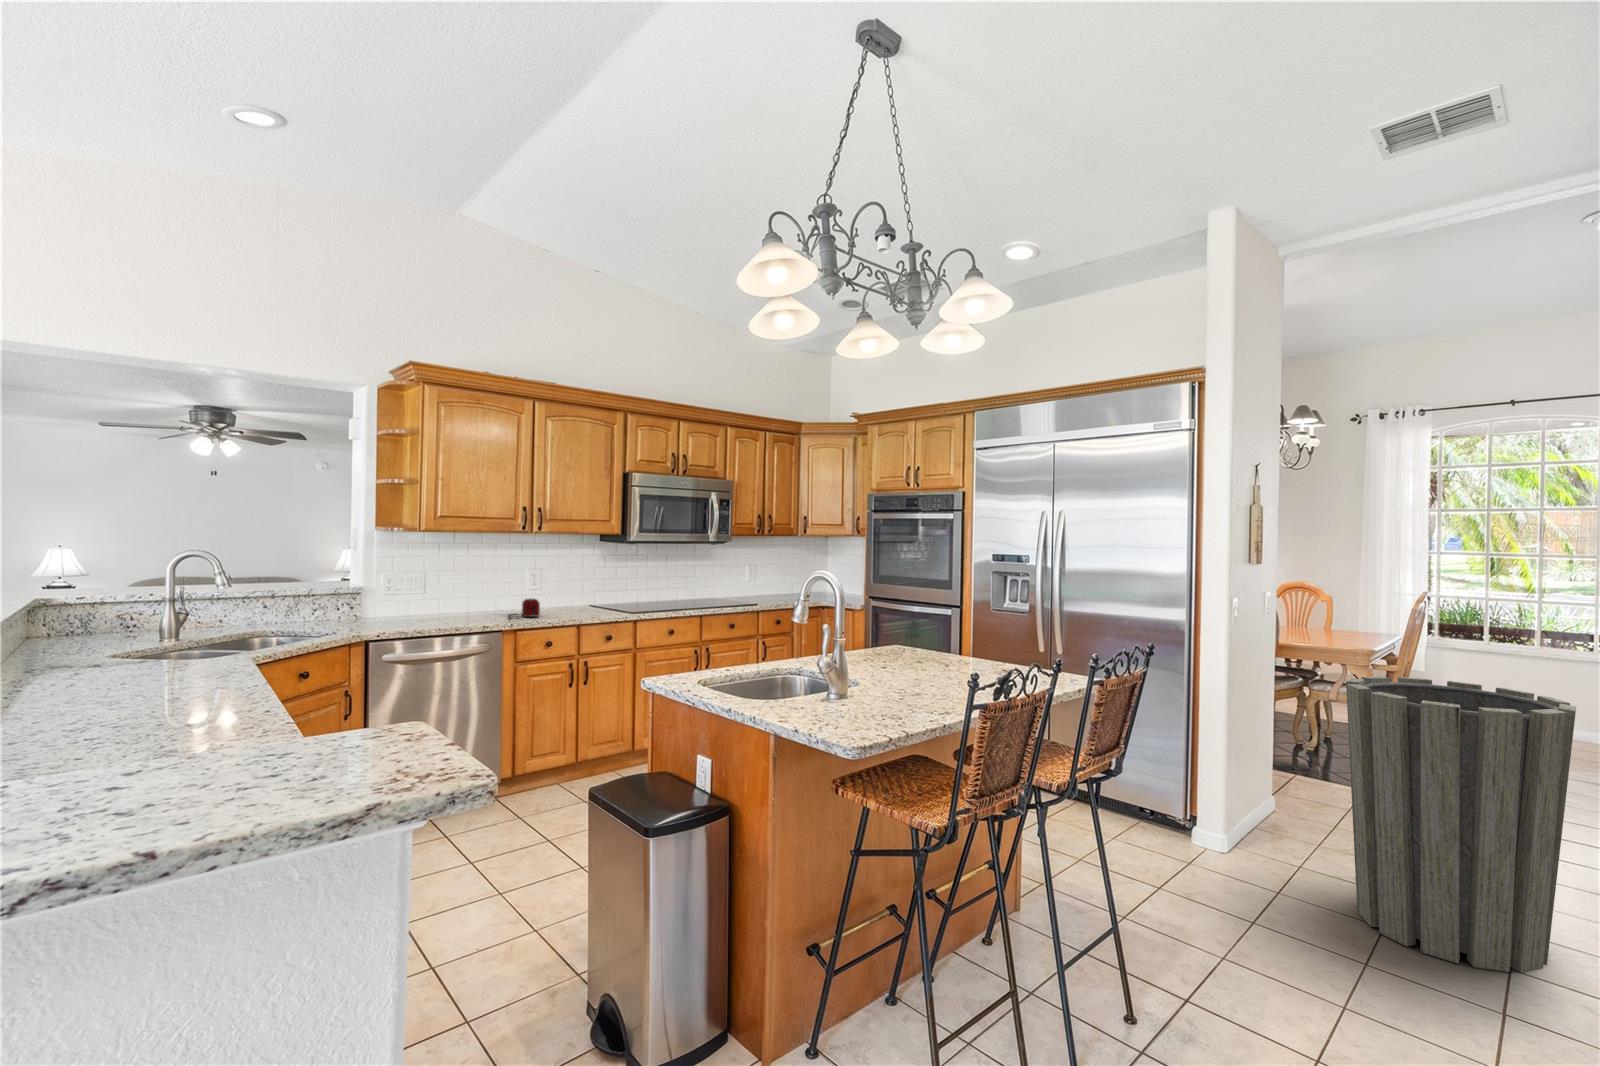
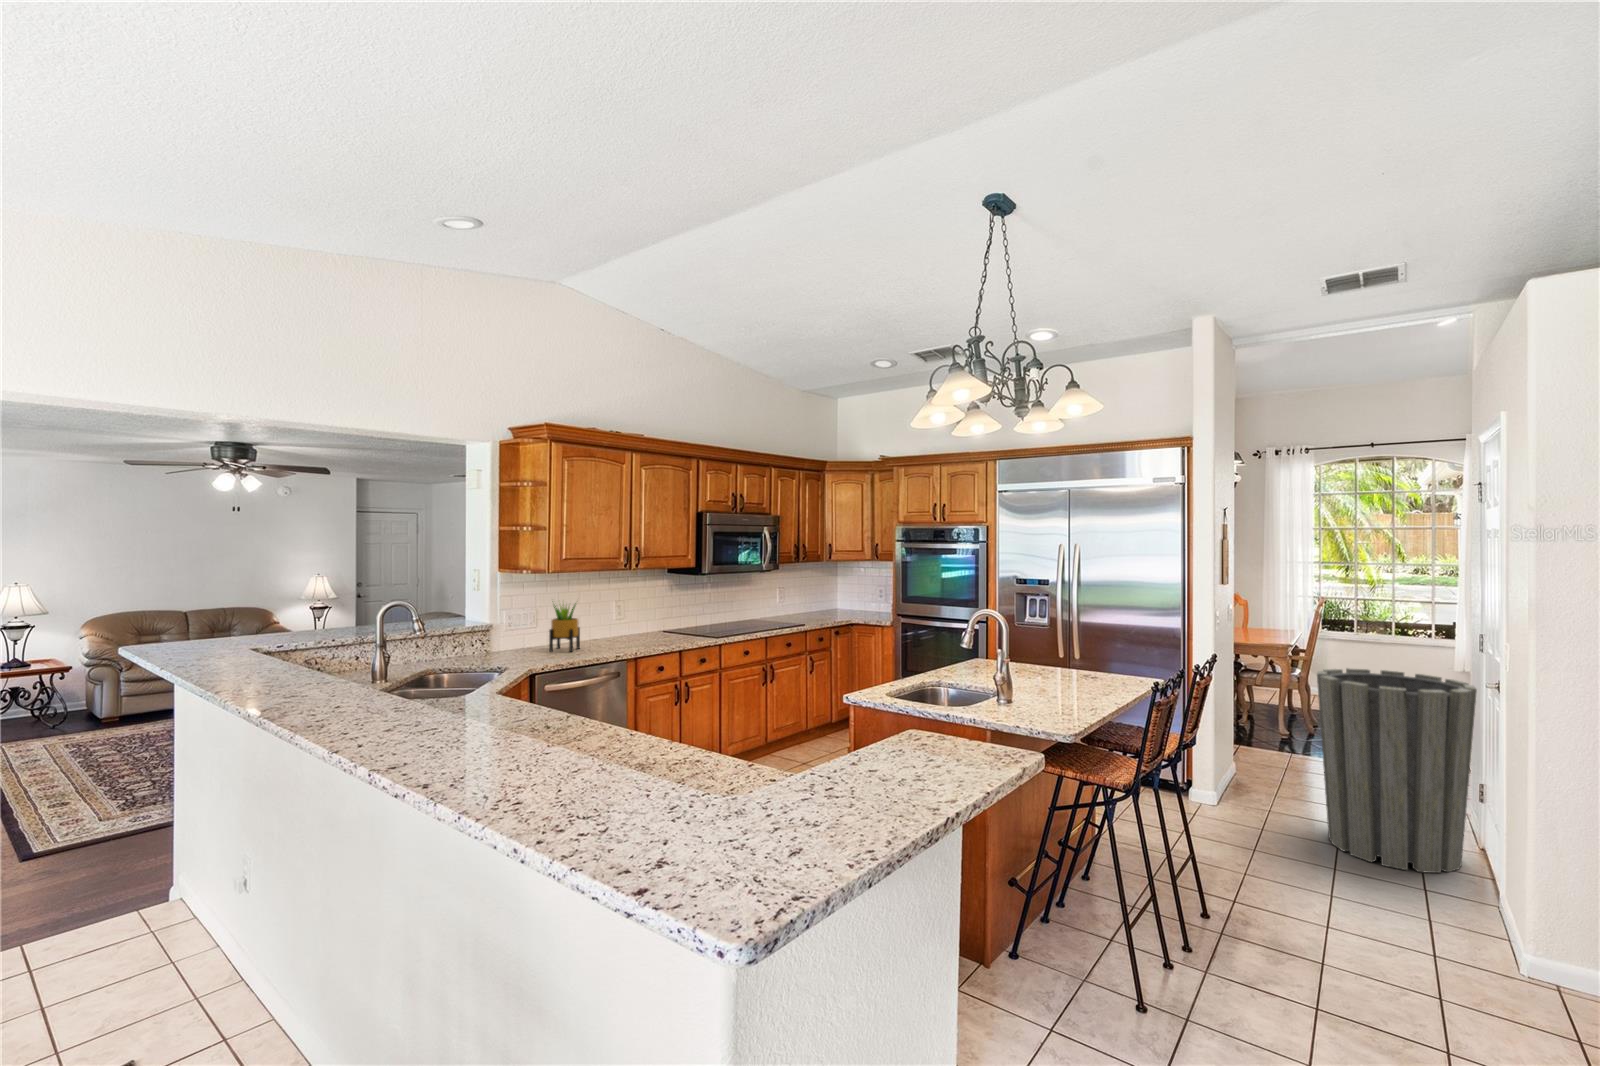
potted plant: none [431,560,470,622] -> present [549,603,580,652]
toaster: present [508,599,540,620] -> none [606,627,637,649]

